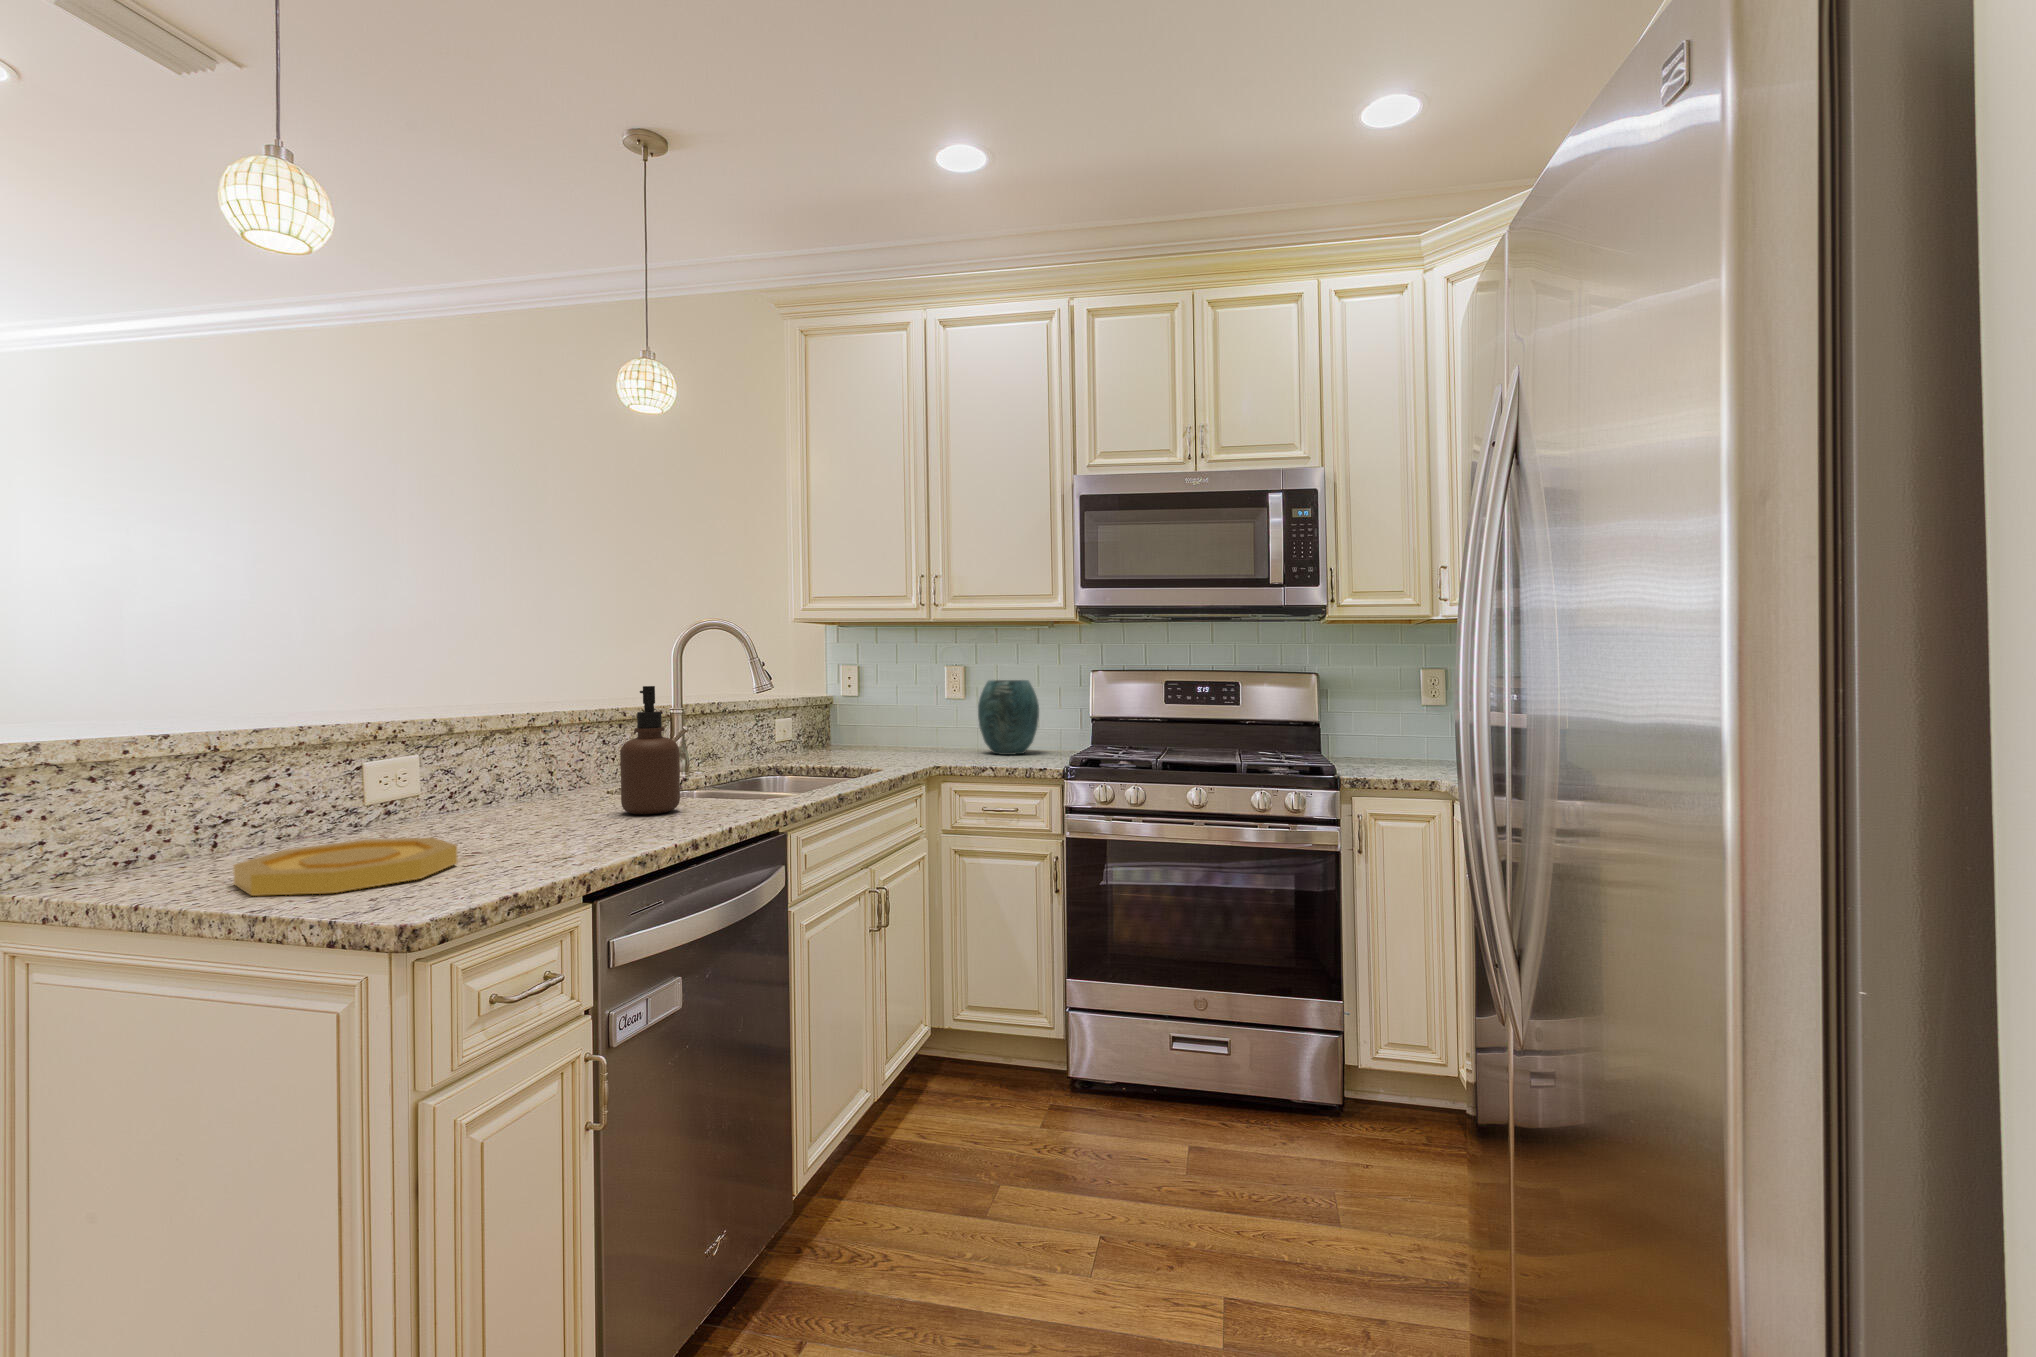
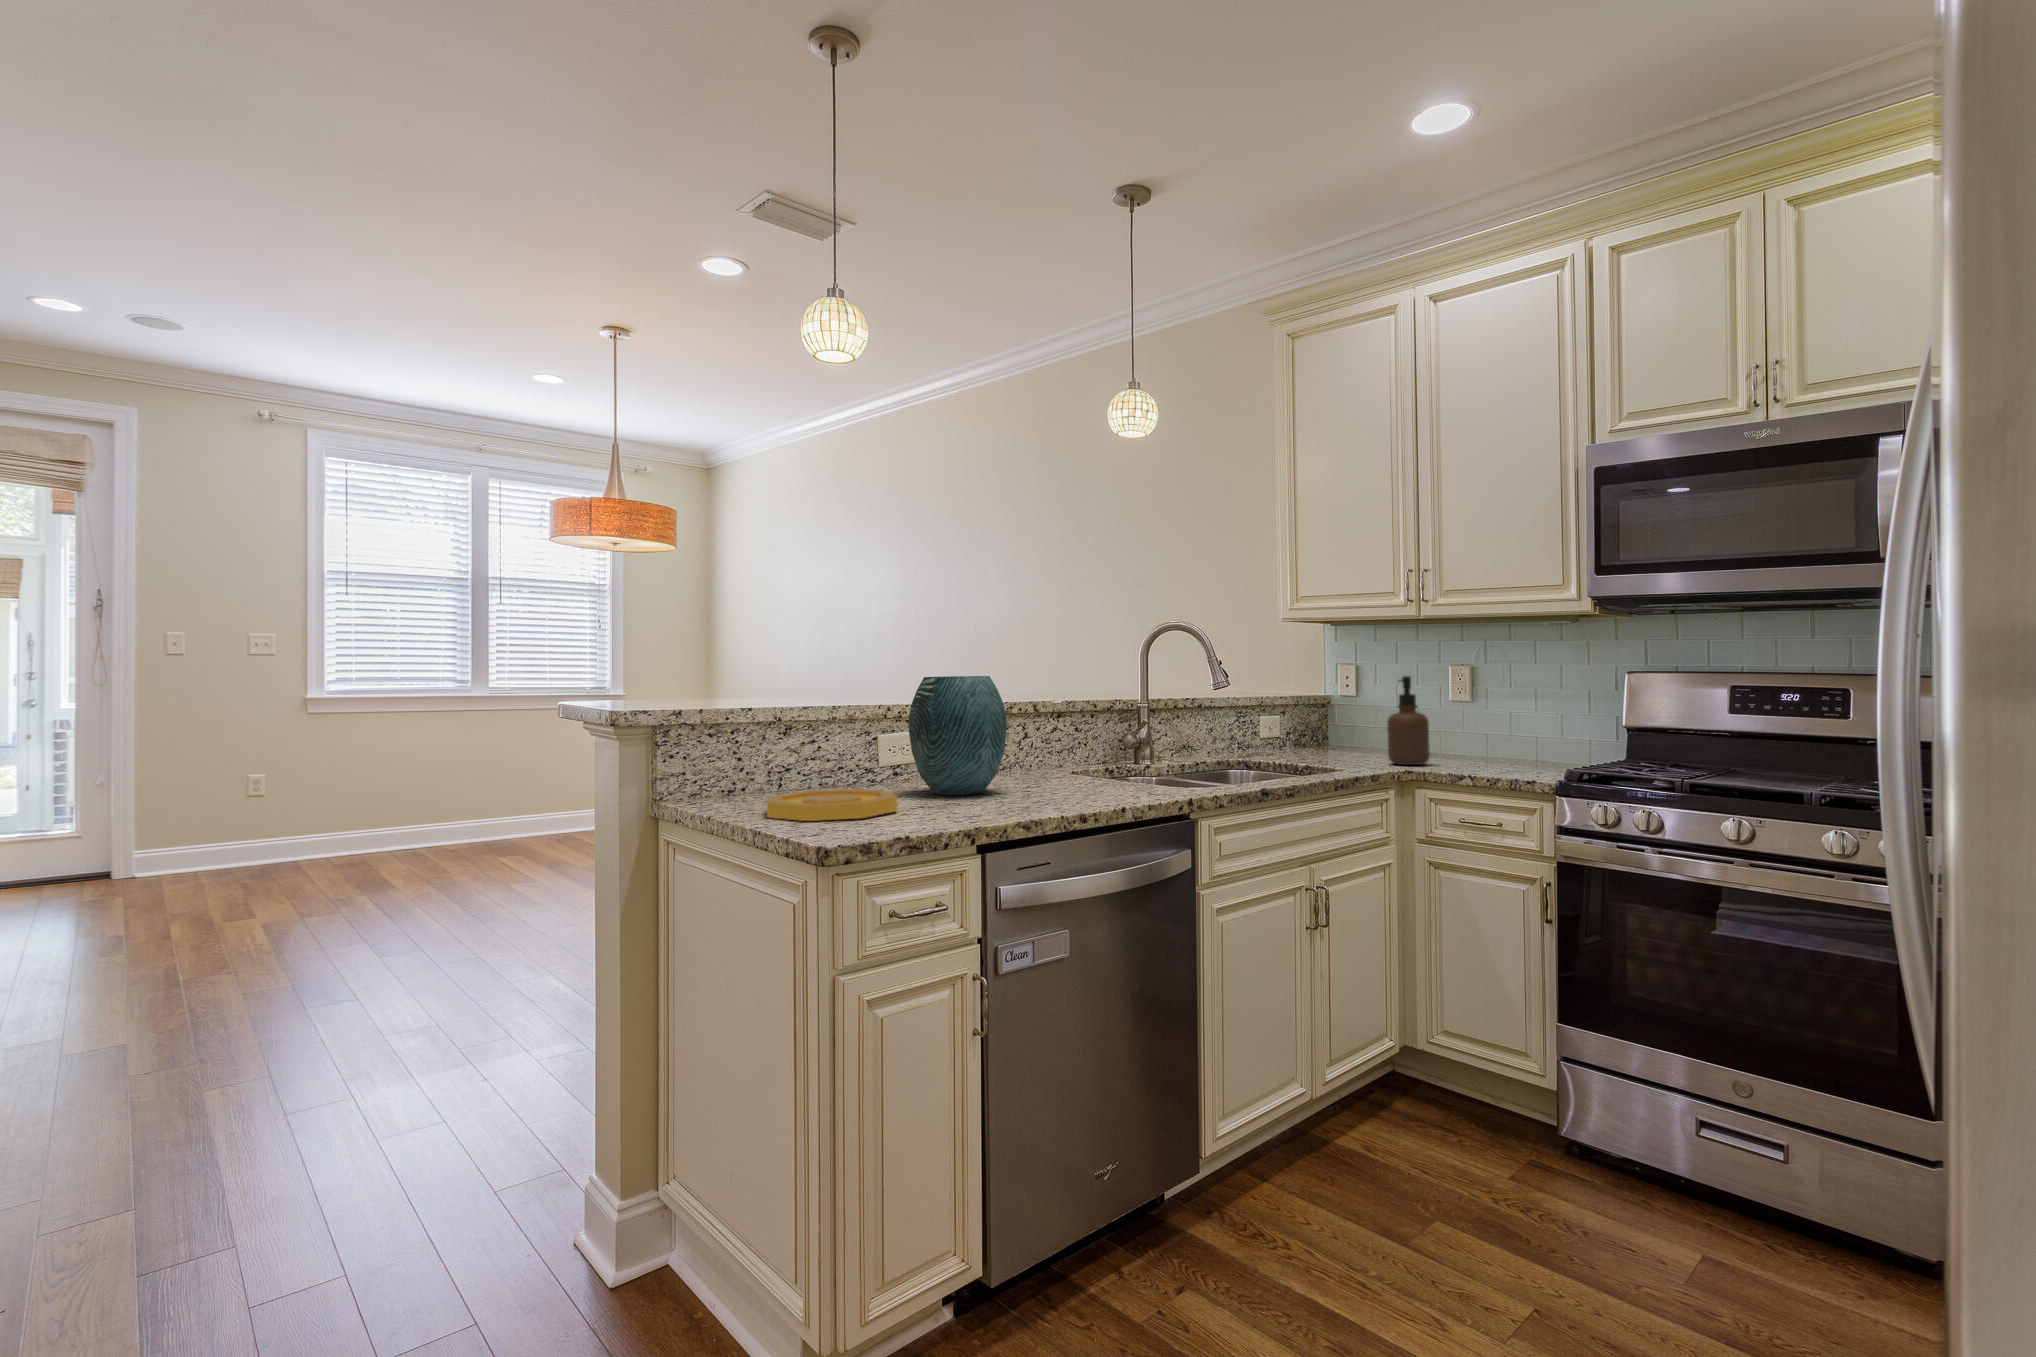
vase: present [978,680,1039,755] -> present [909,676,1007,795]
soap dispenser: present [620,686,680,814] -> present [1387,676,1430,765]

